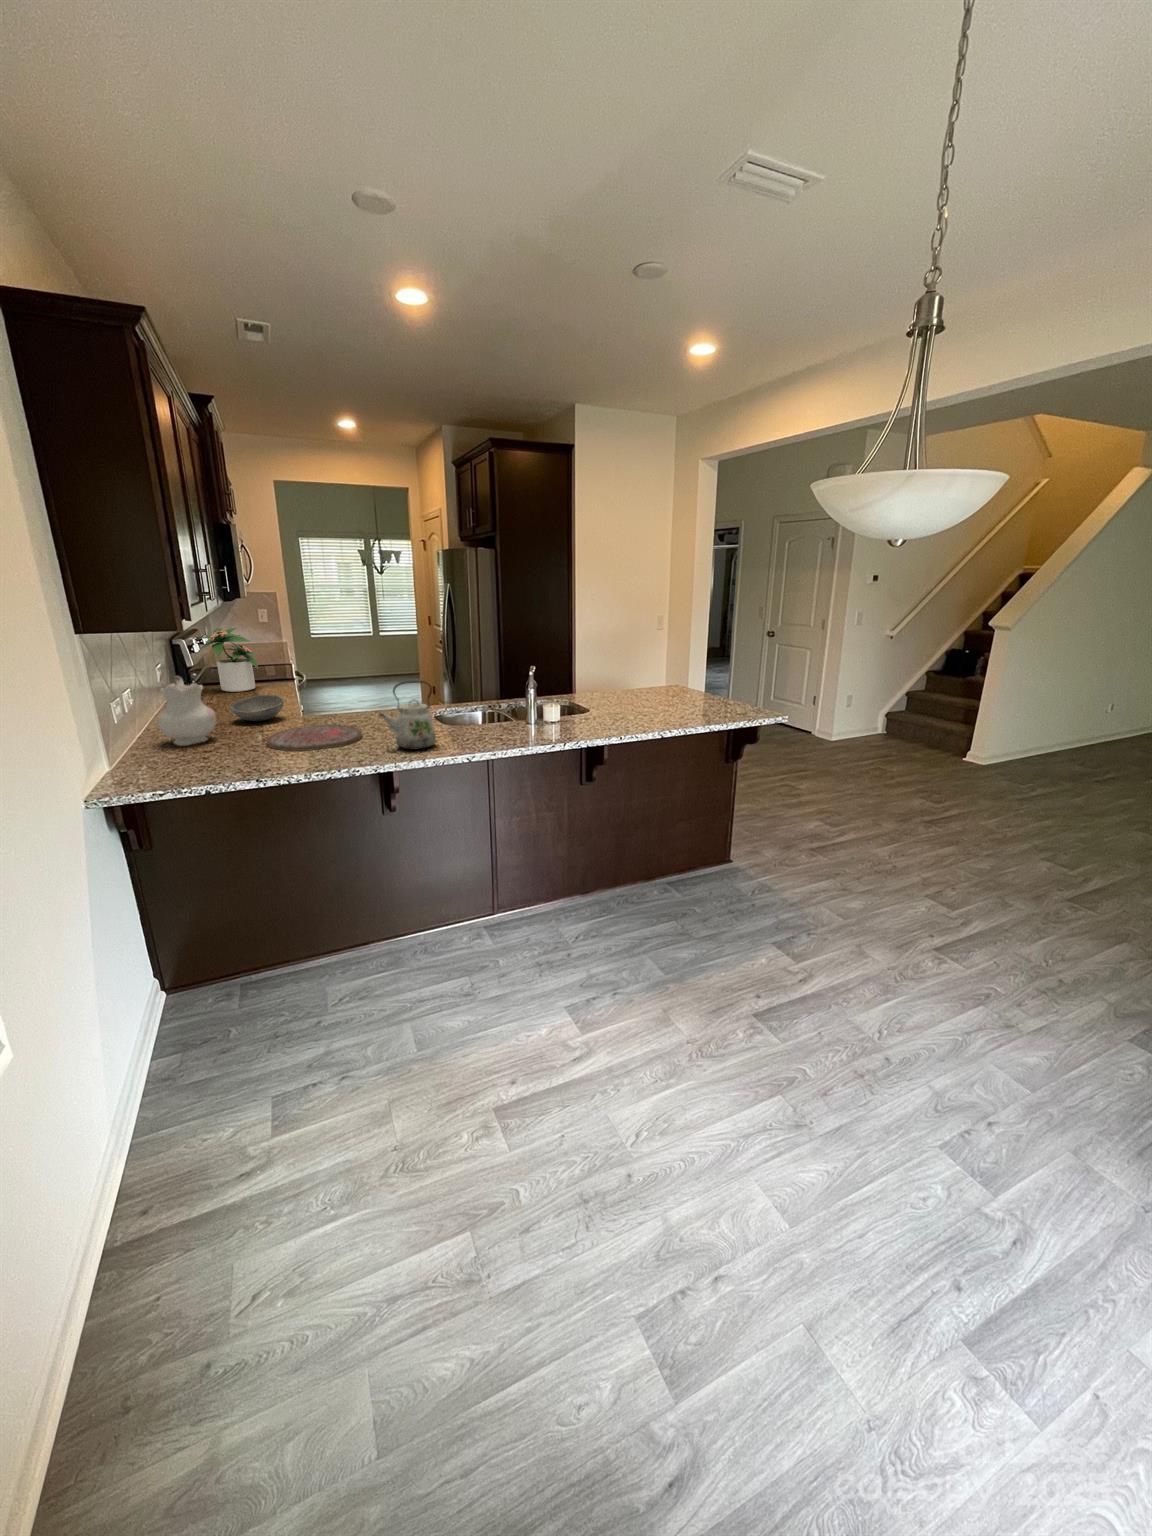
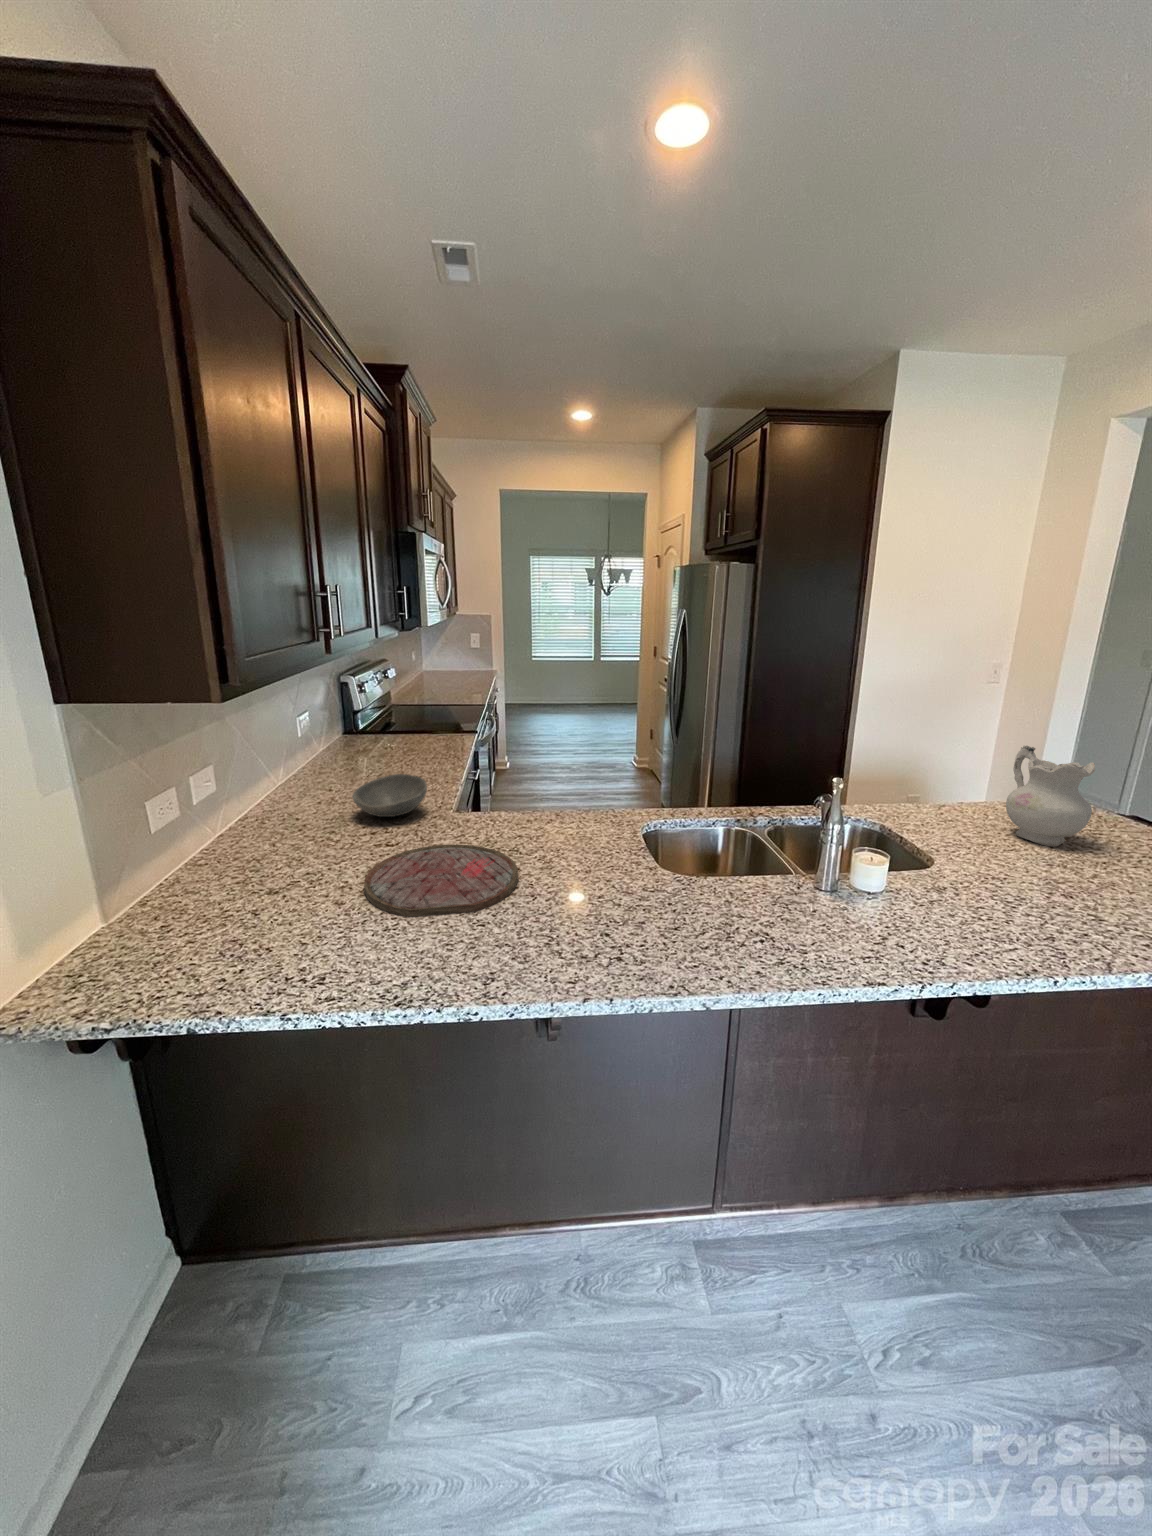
potted plant: present [198,628,258,692] -> none [358,665,435,748]
ceramic pitcher: present [157,676,216,746] -> present [1006,746,1095,847]
kettle: present [380,681,436,749] -> none [537,816,646,952]

